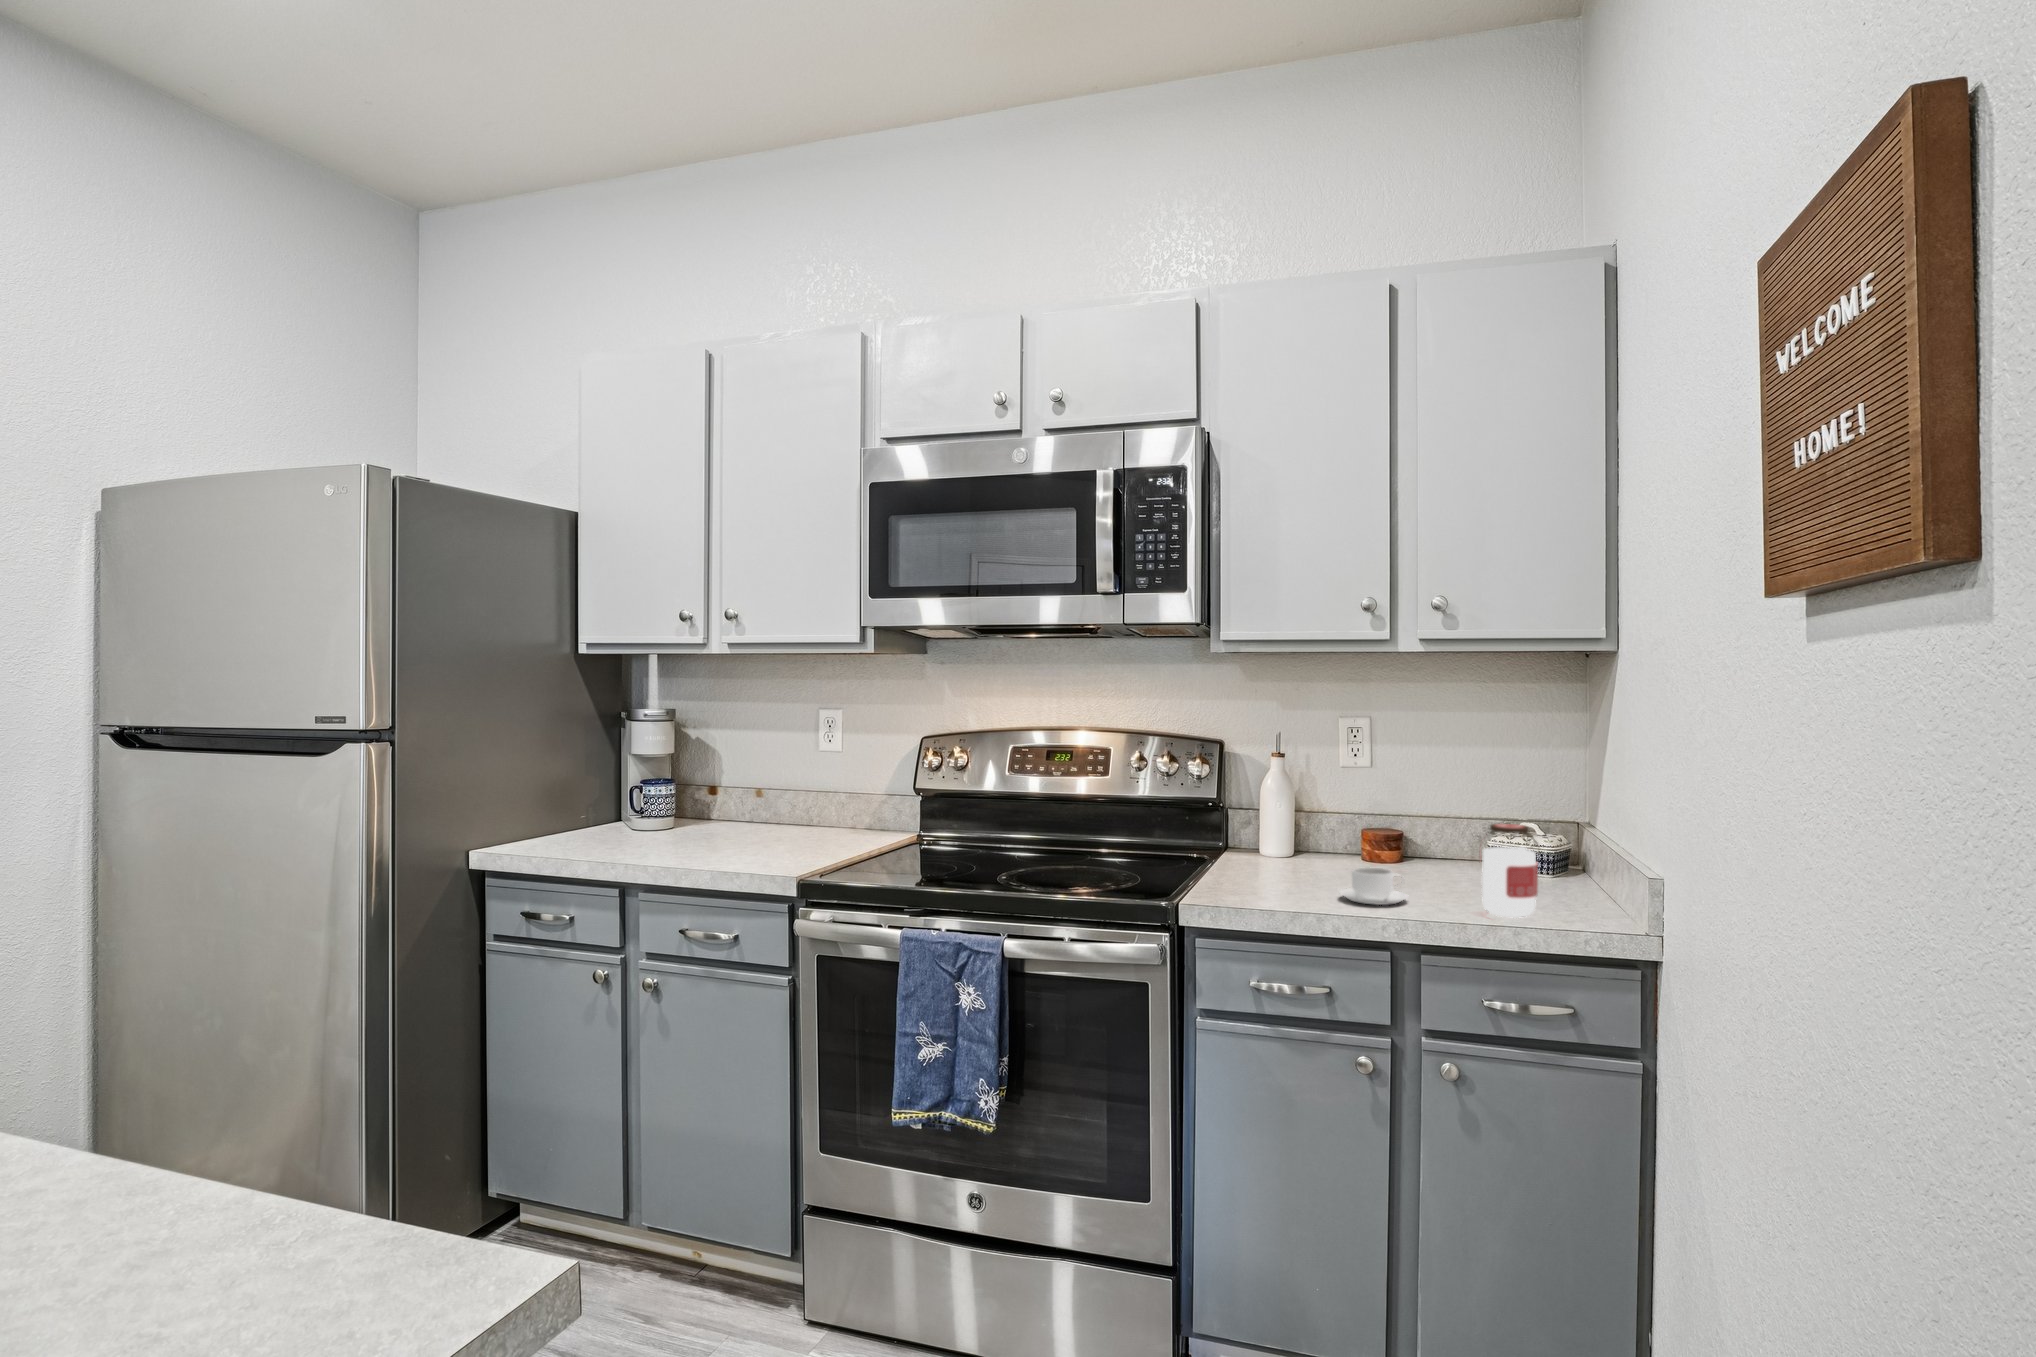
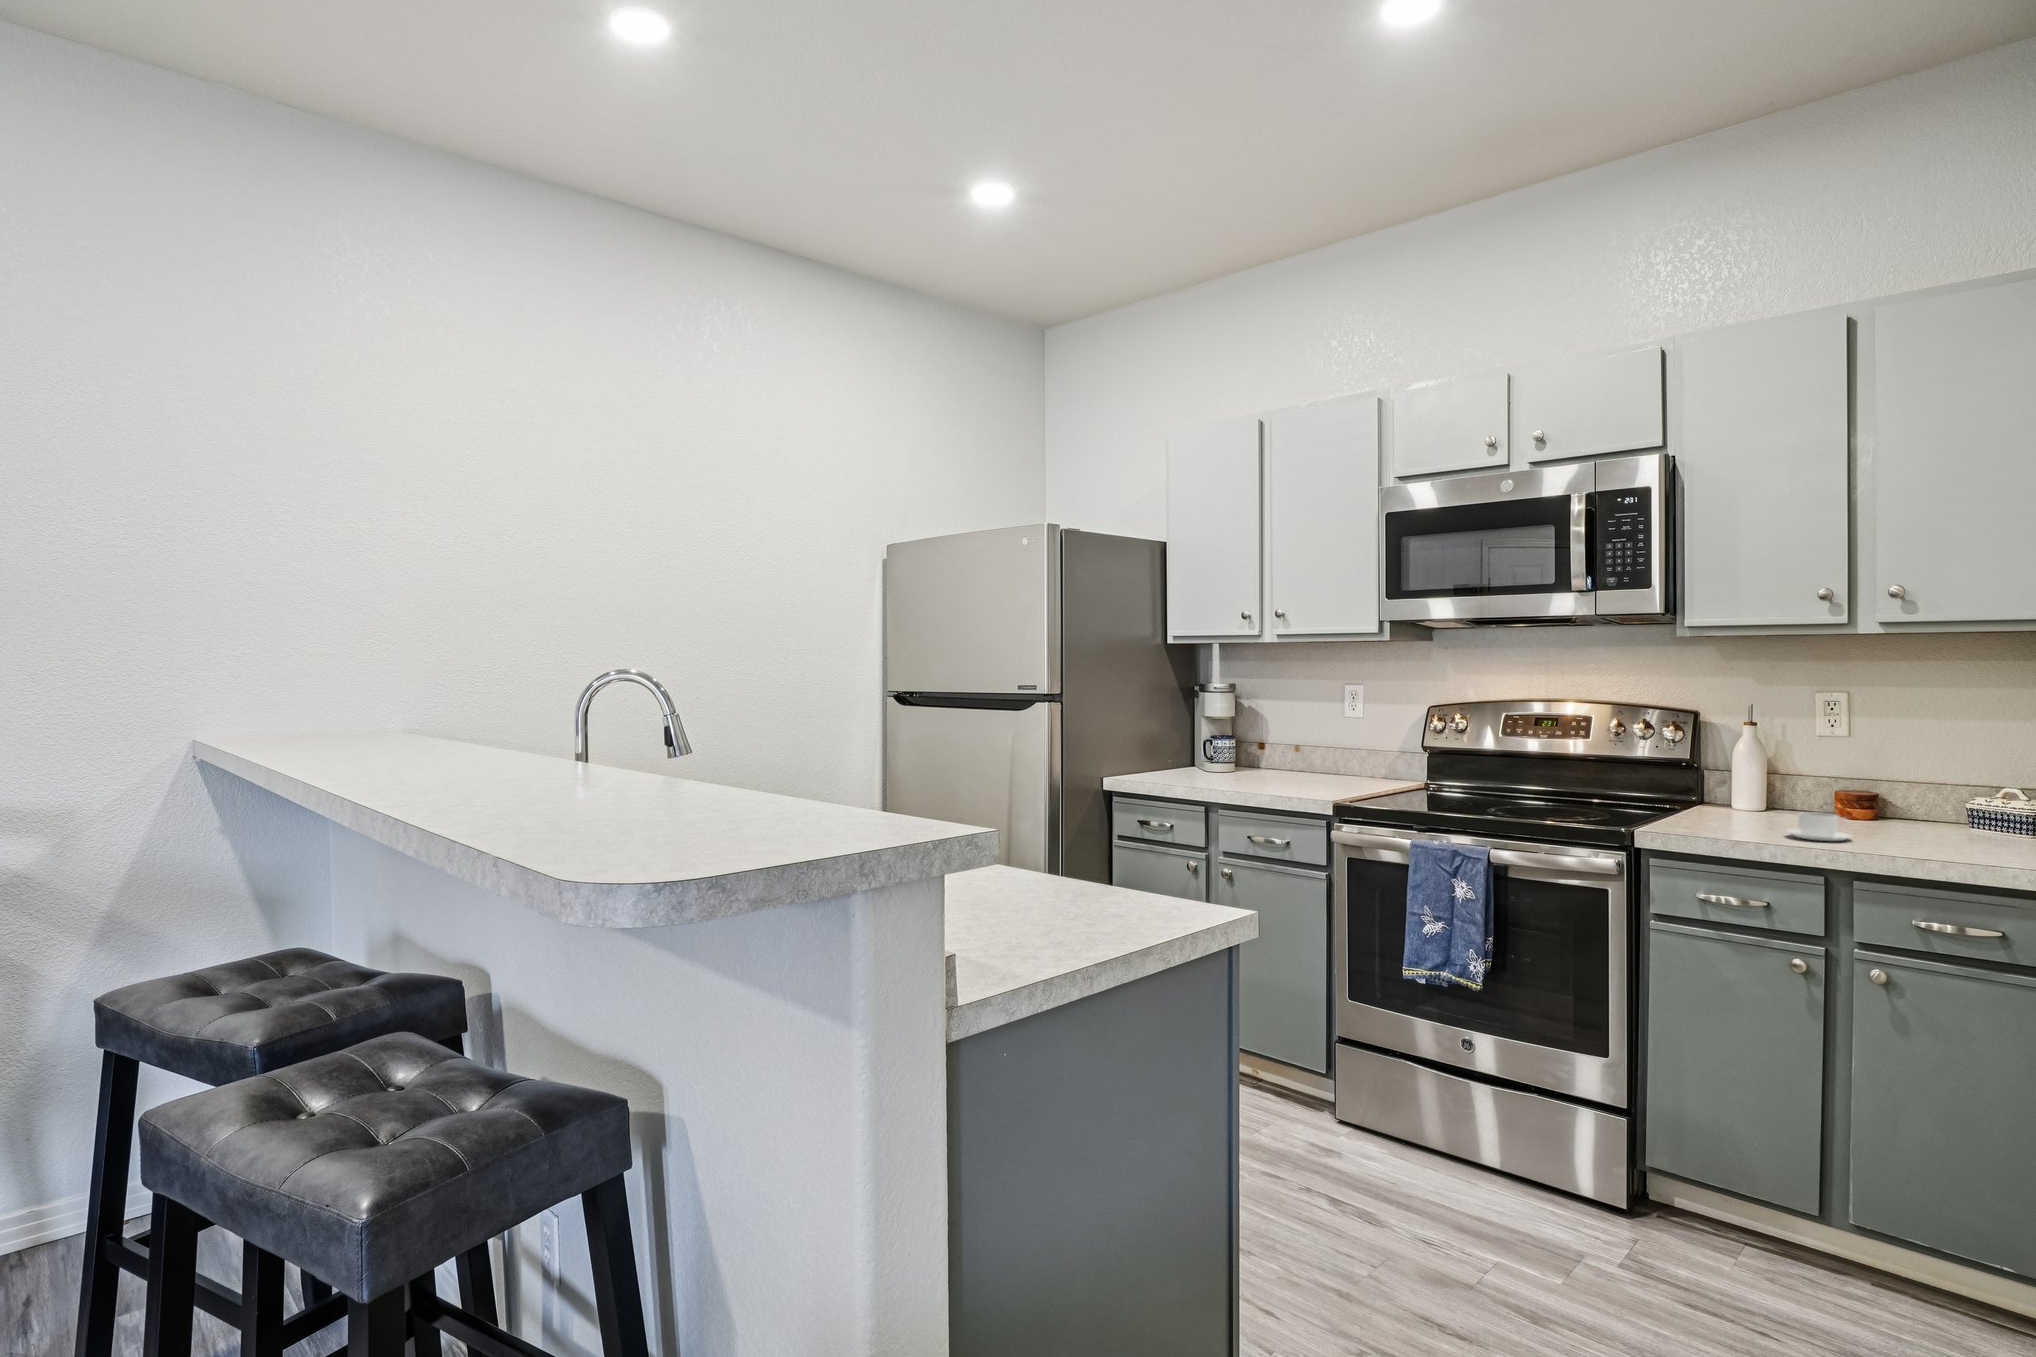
jar: present [1482,823,1538,918] -> none [1915,777,1976,855]

